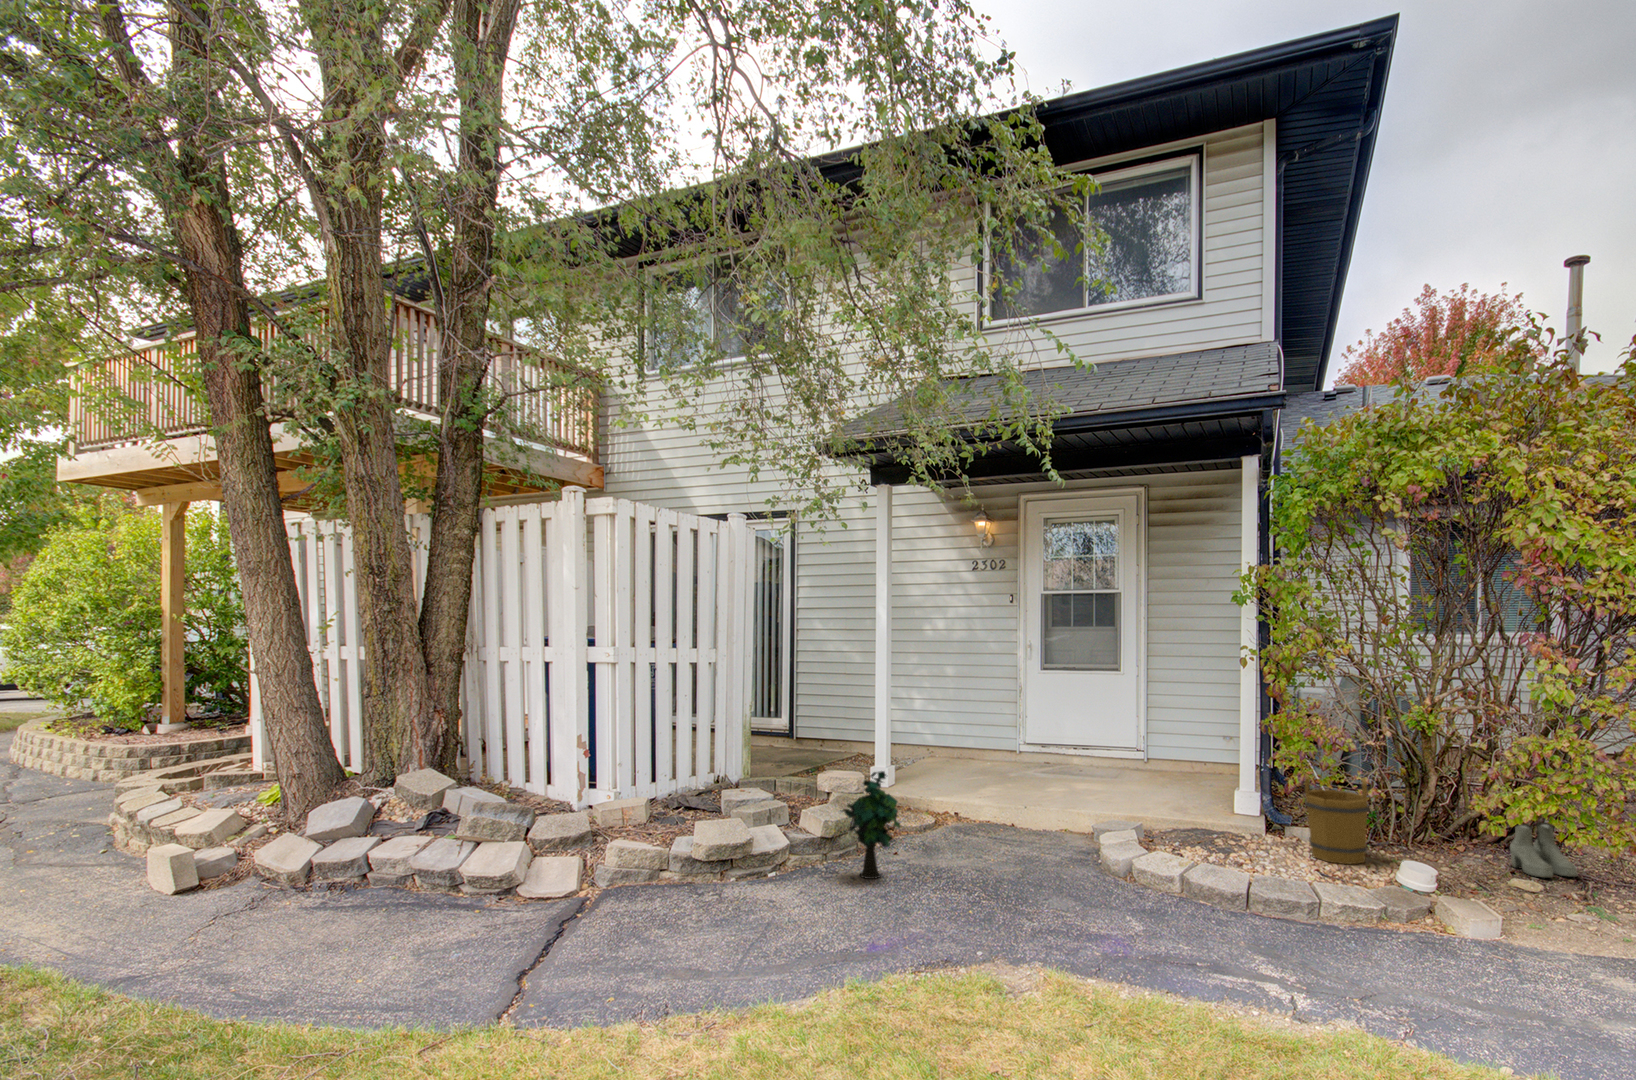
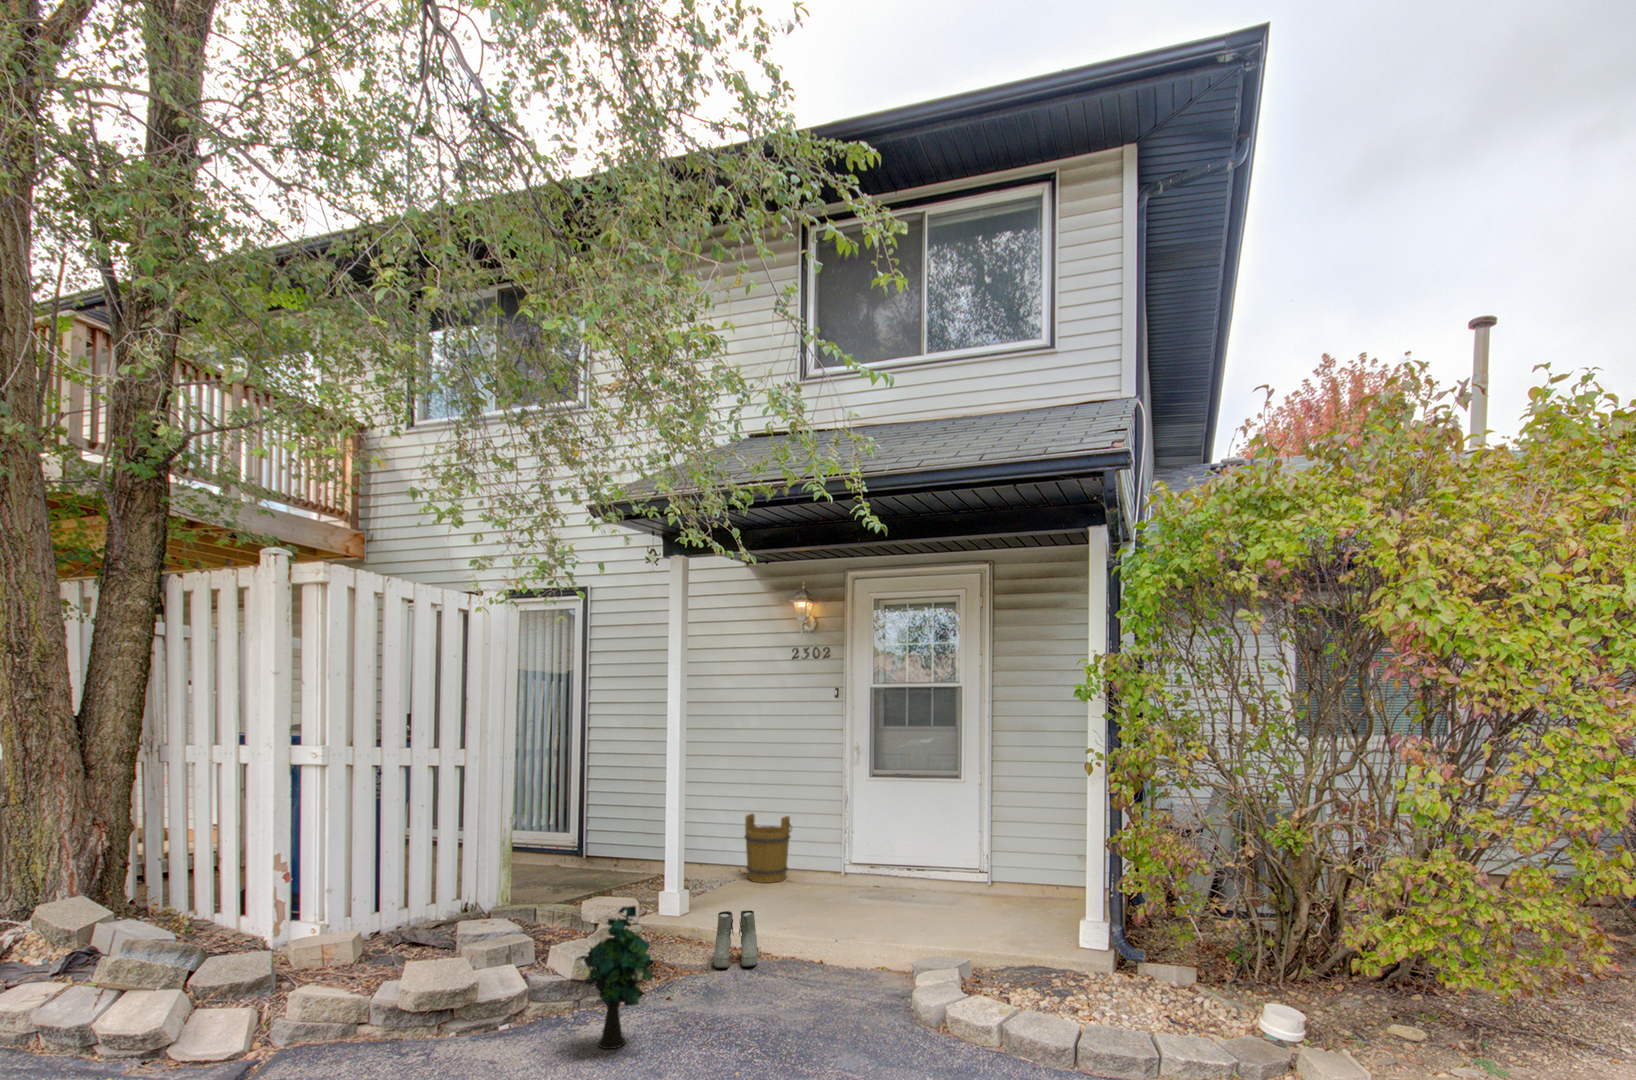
bucket: present [1301,774,1370,864] -> present [745,814,791,883]
boots: present [1510,823,1578,878] -> present [714,910,757,968]

